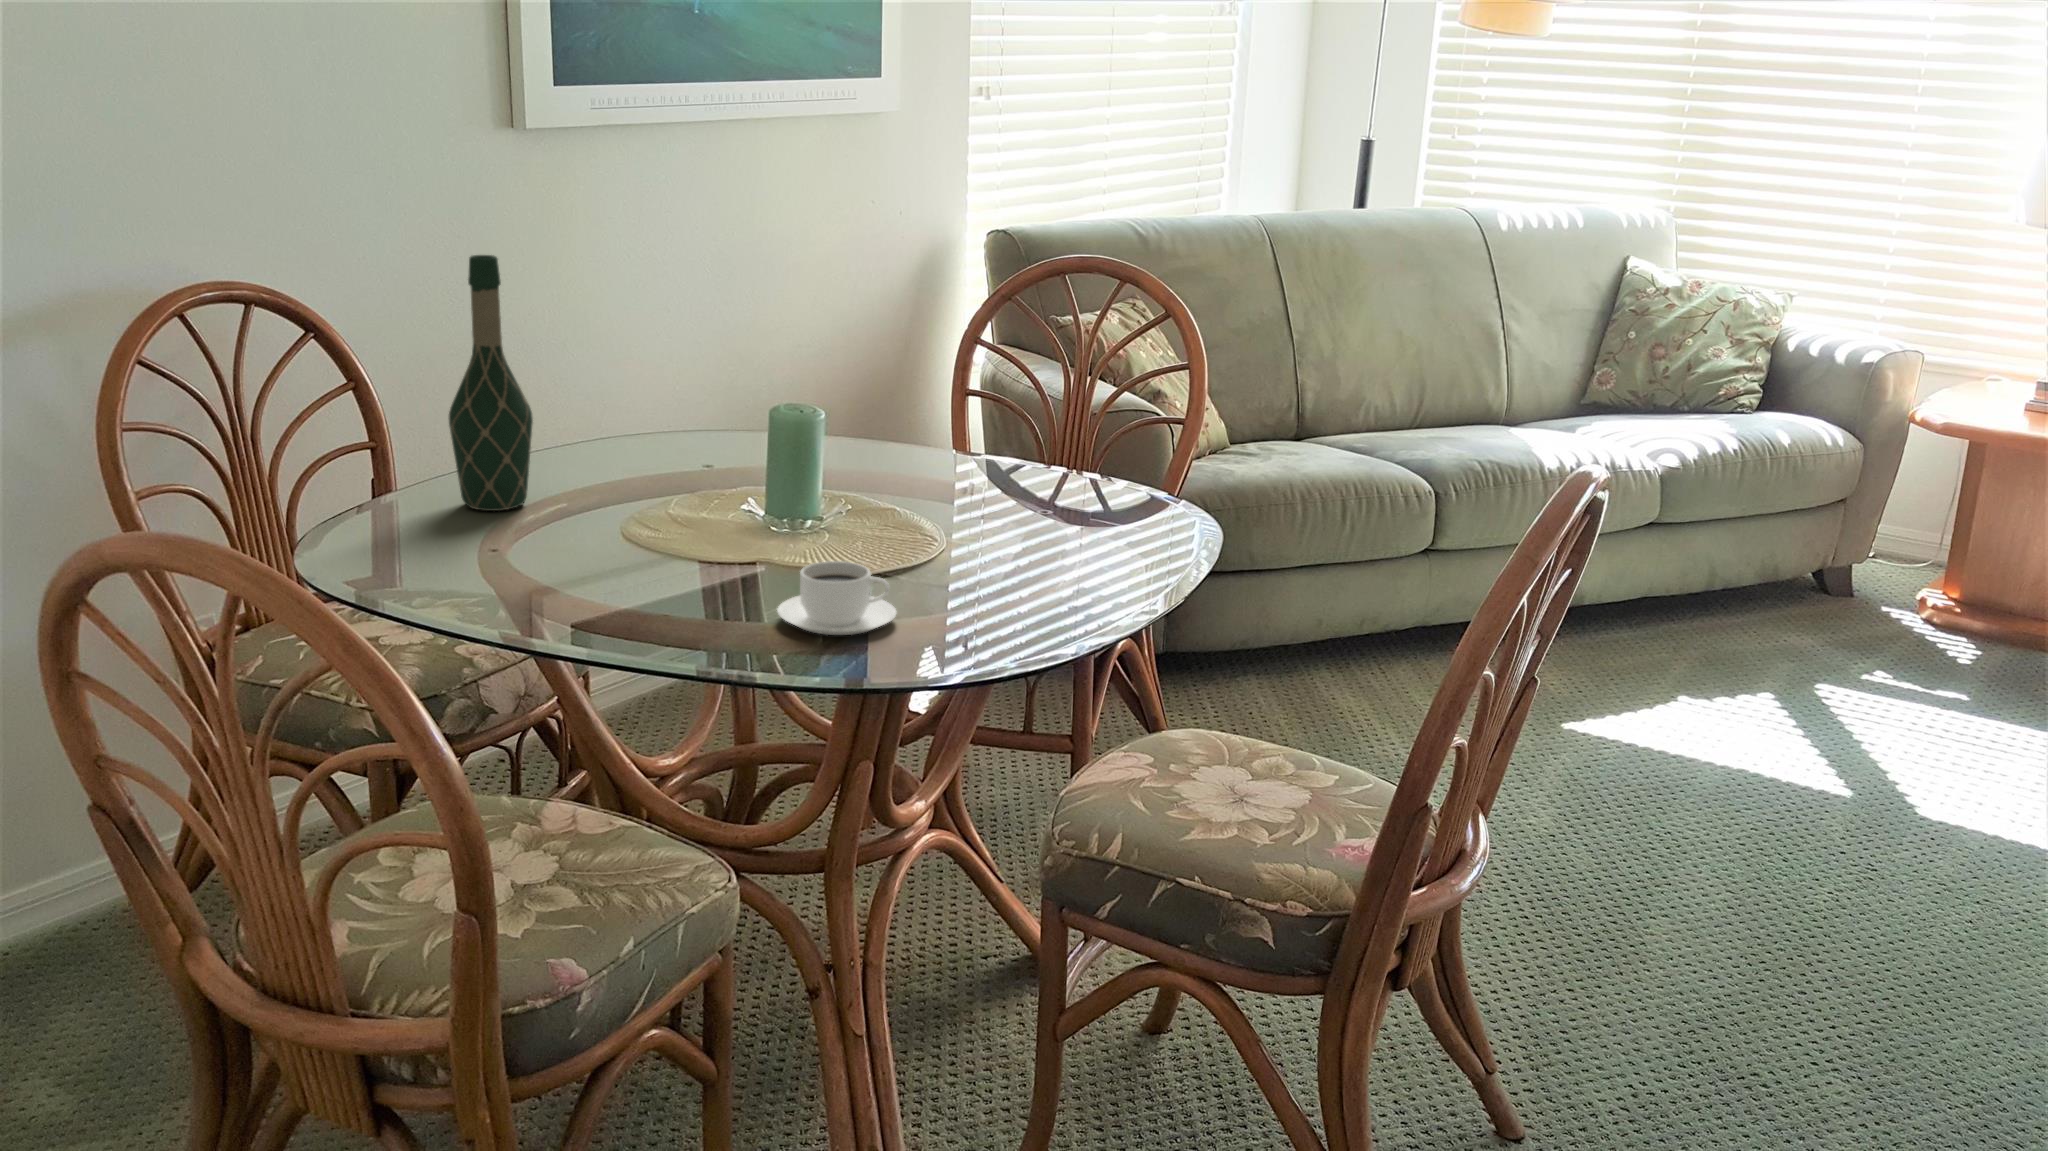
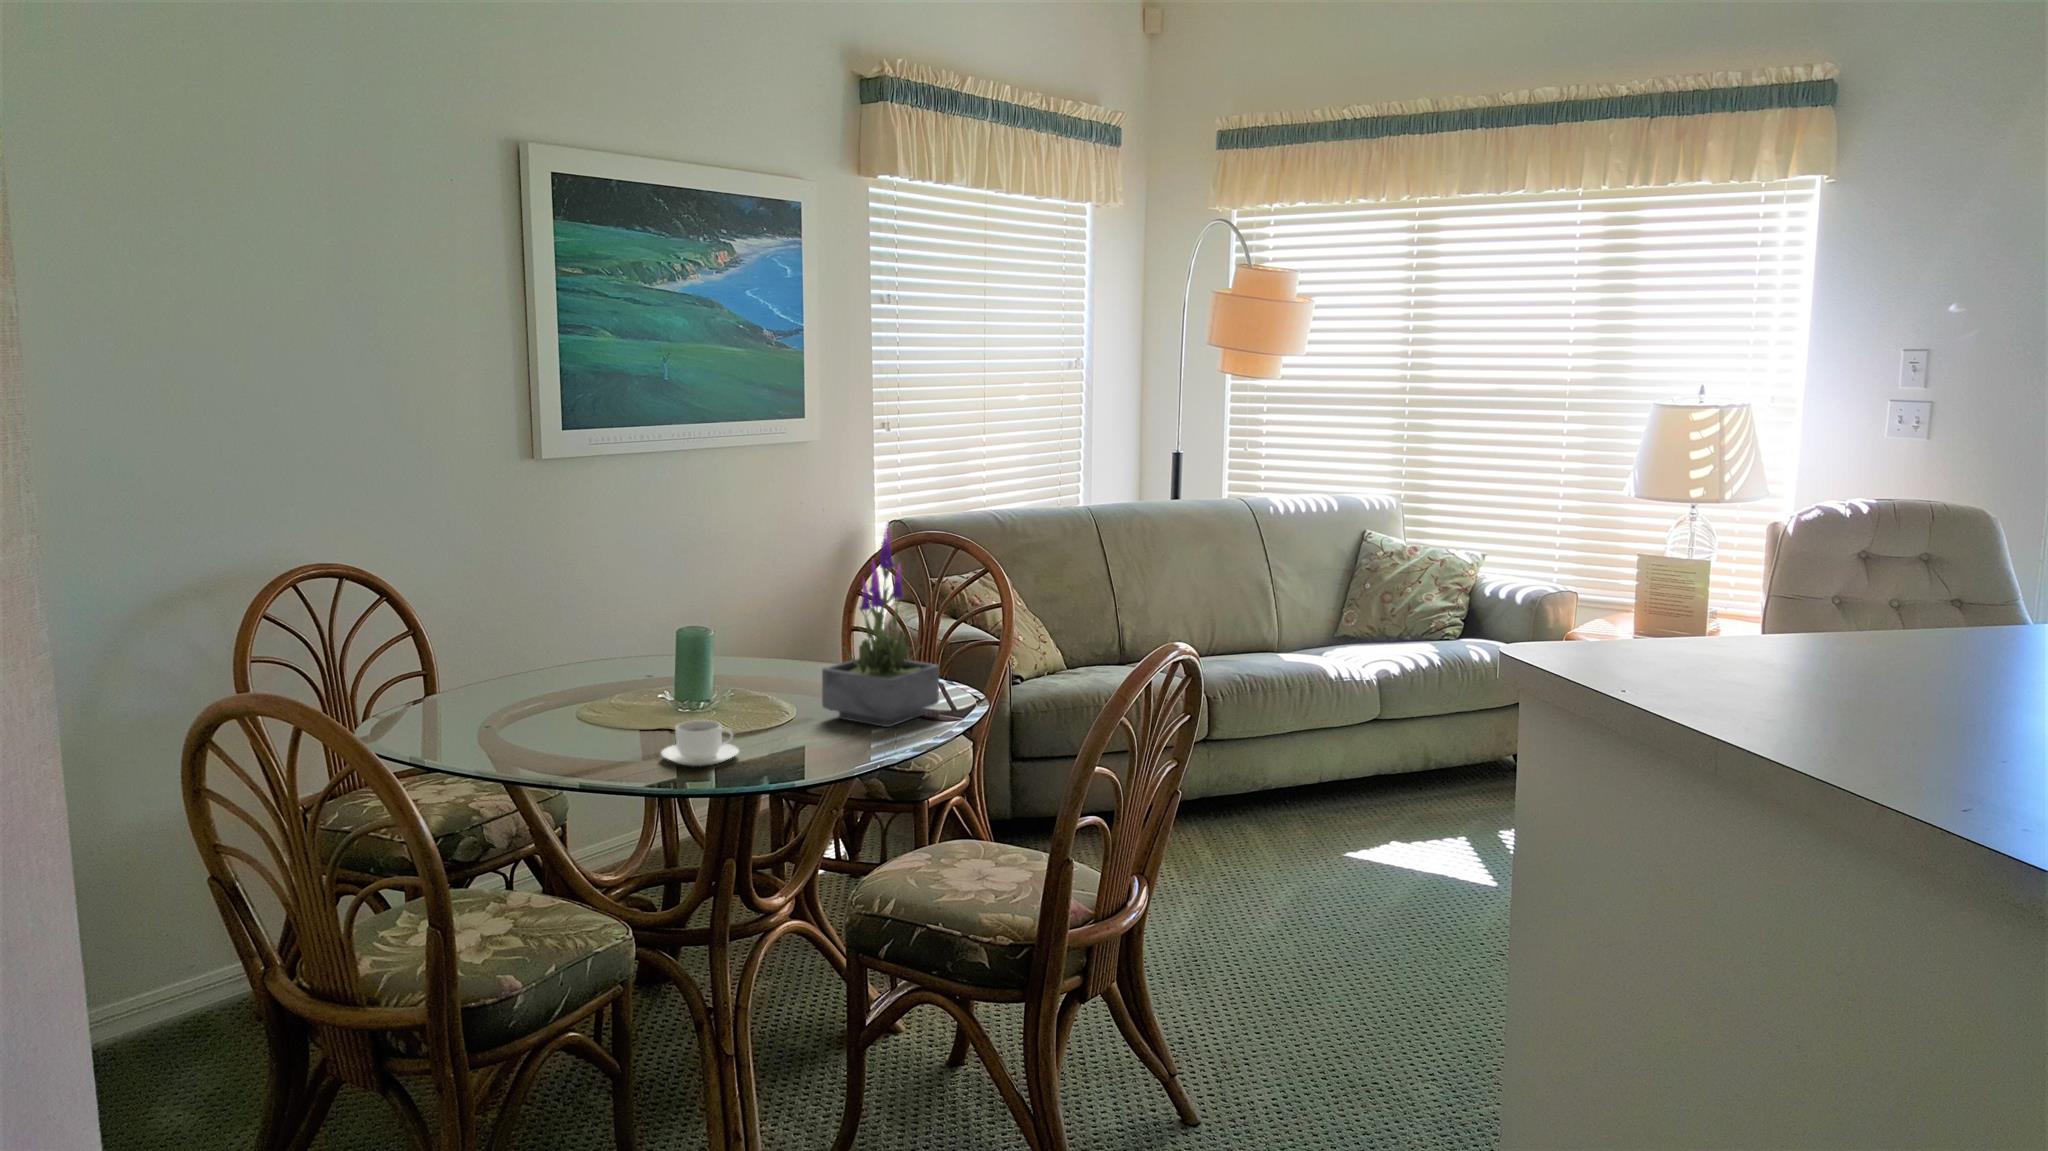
potted plant: none [994,250,1170,567] -> present [822,522,939,727]
wine bottle: present [449,255,533,511] -> none [466,536,523,704]

